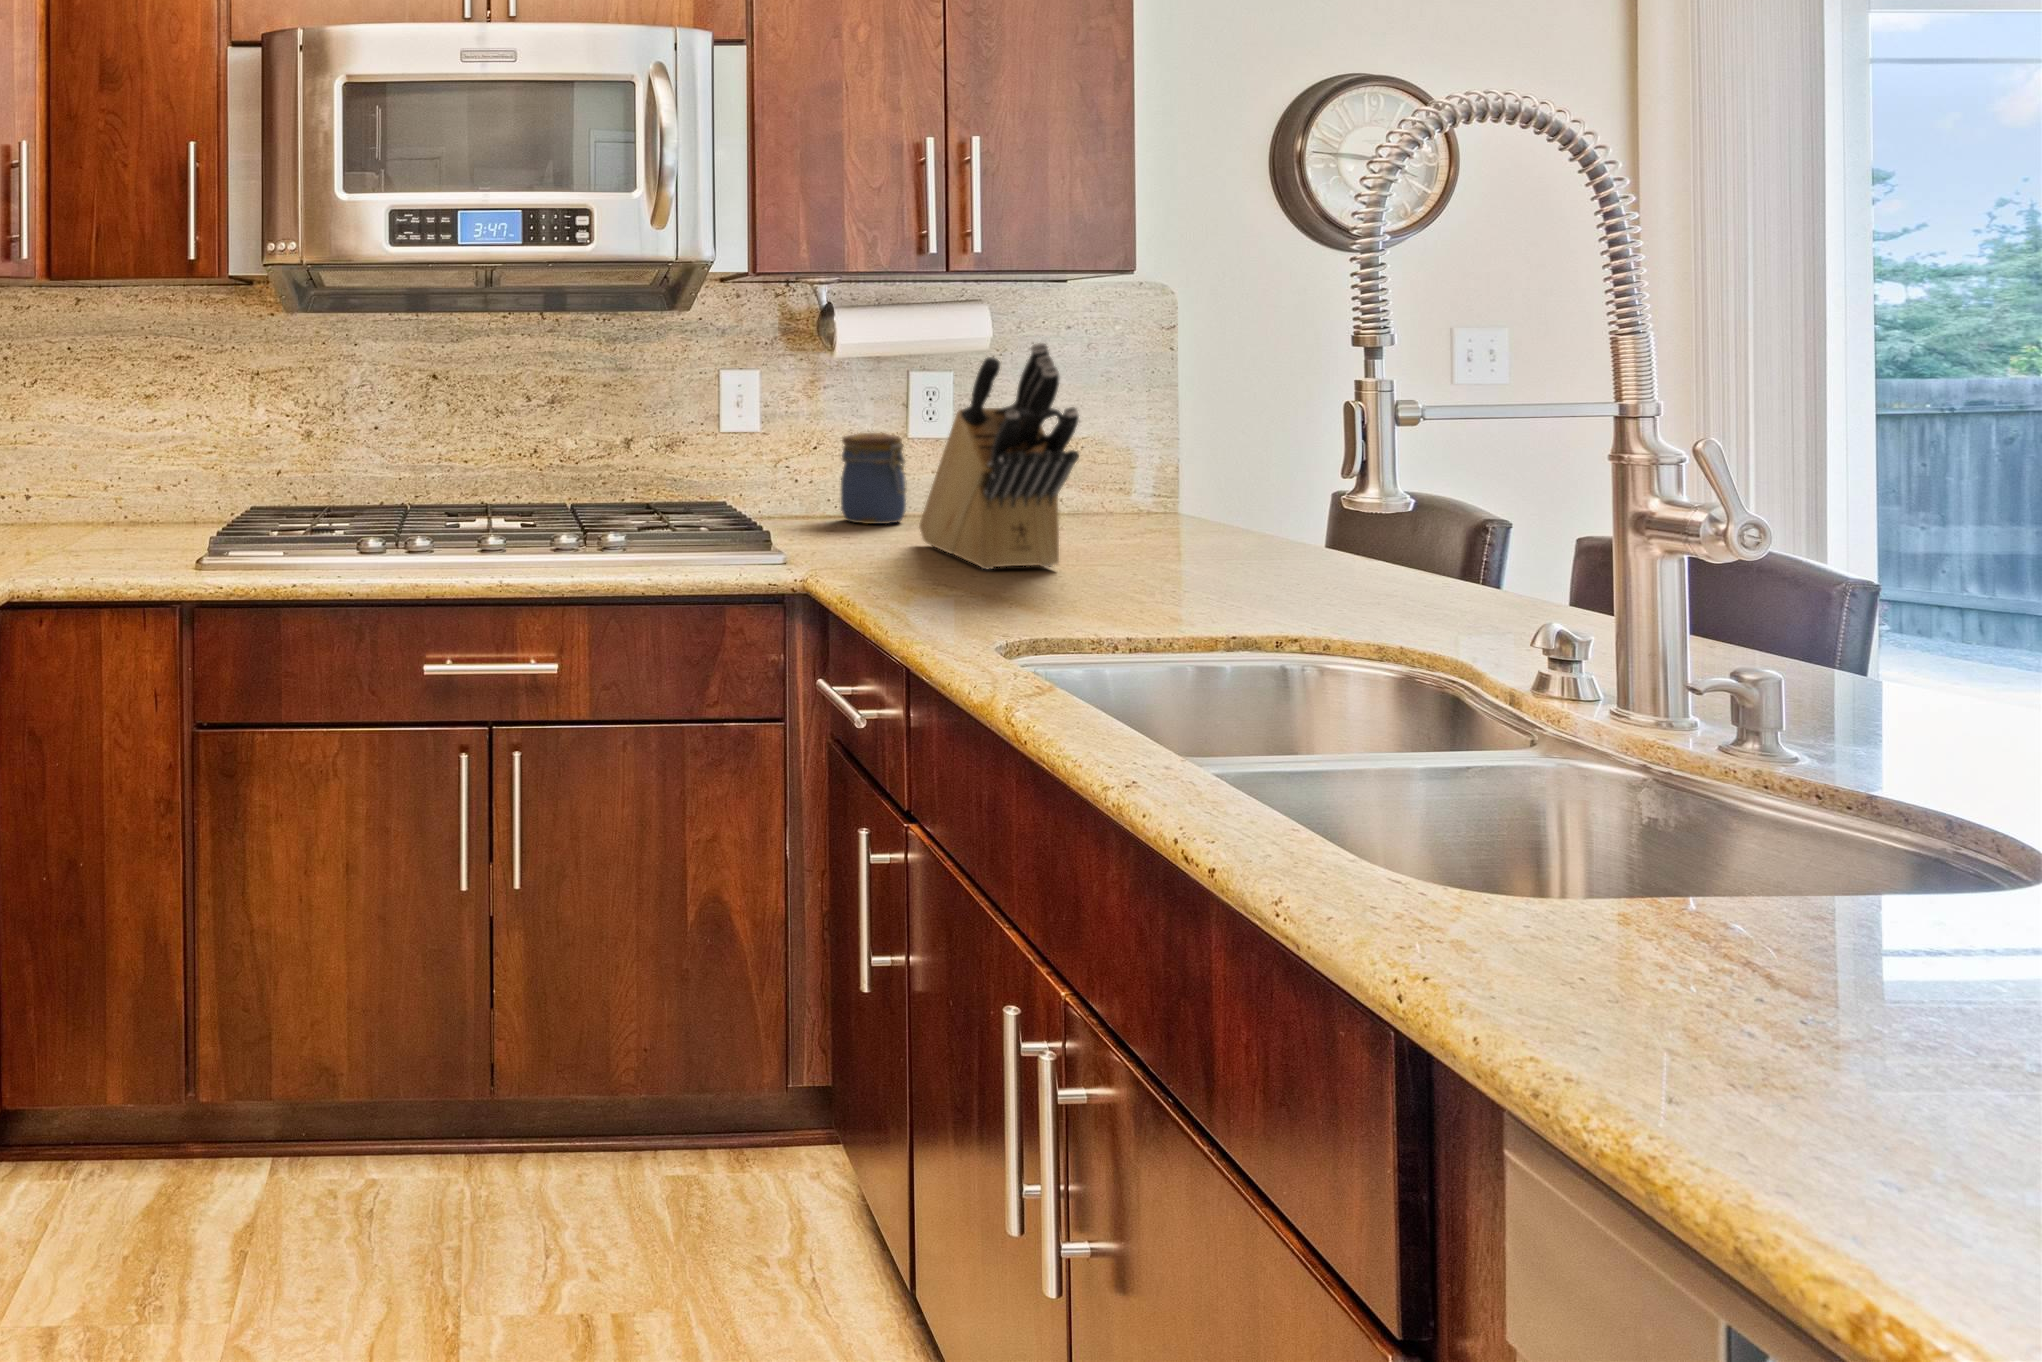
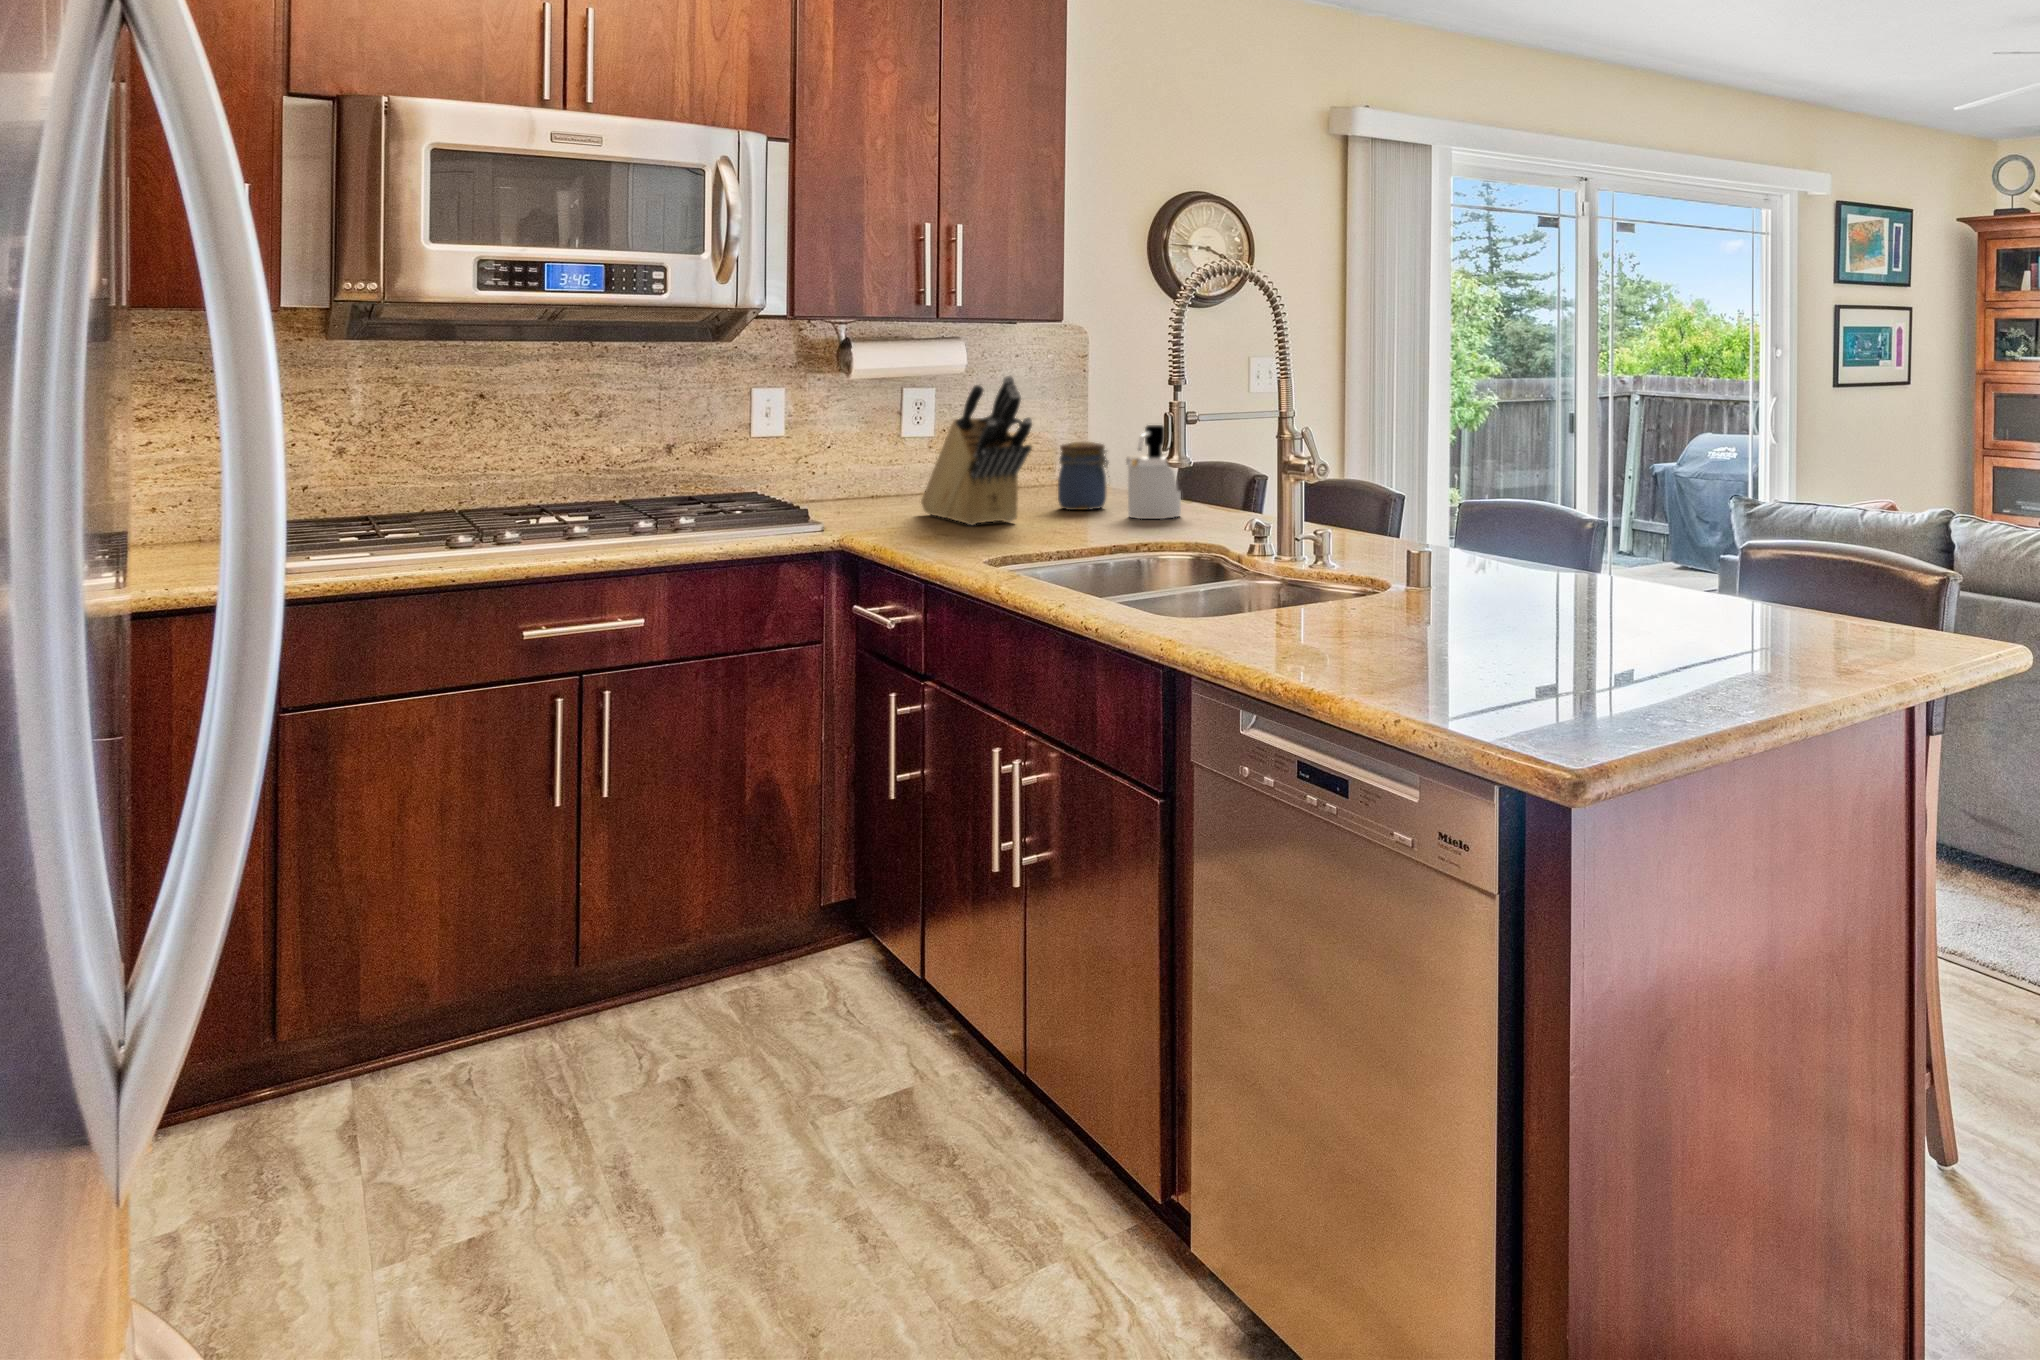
soap dispenser: none [1242,423,1347,580] -> present [1126,425,1181,519]
jar: present [841,433,906,524] -> present [1058,442,1110,510]

